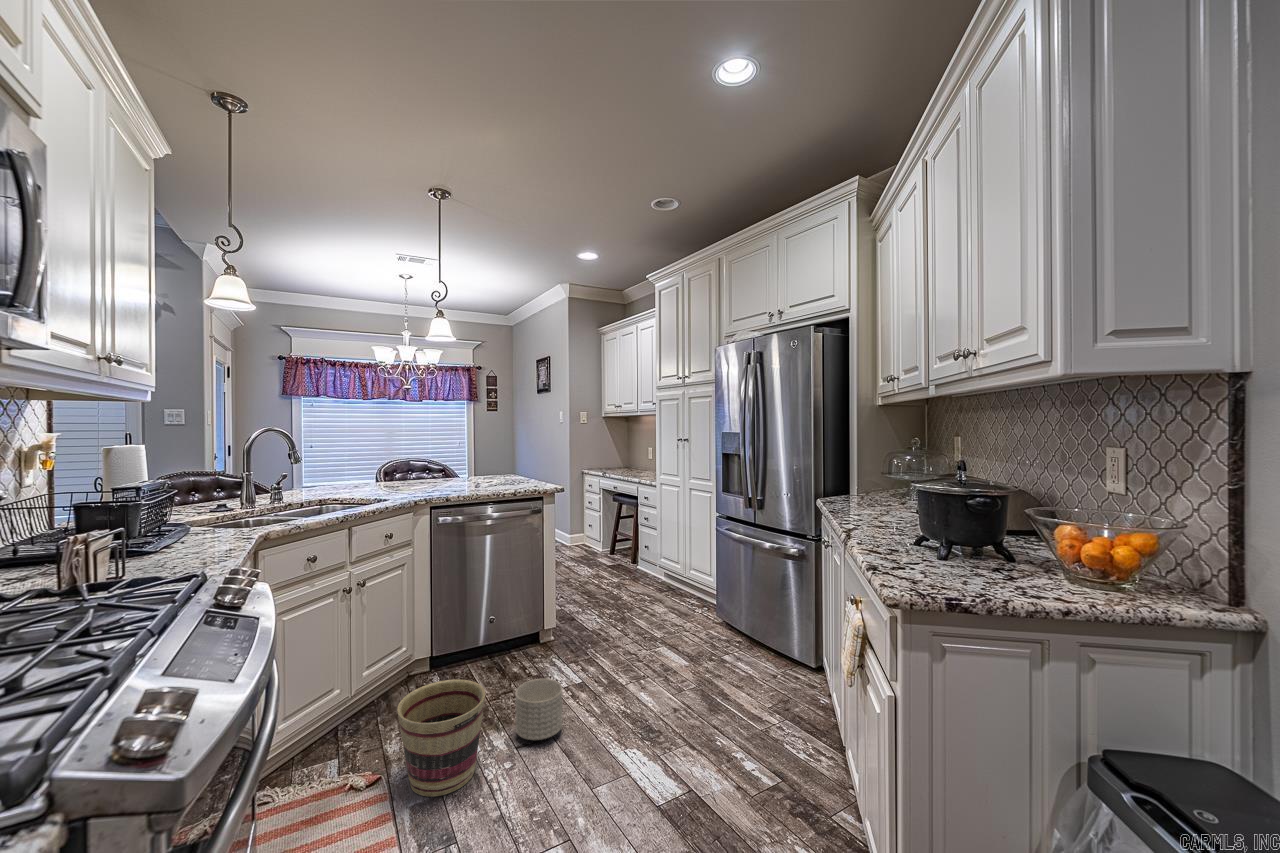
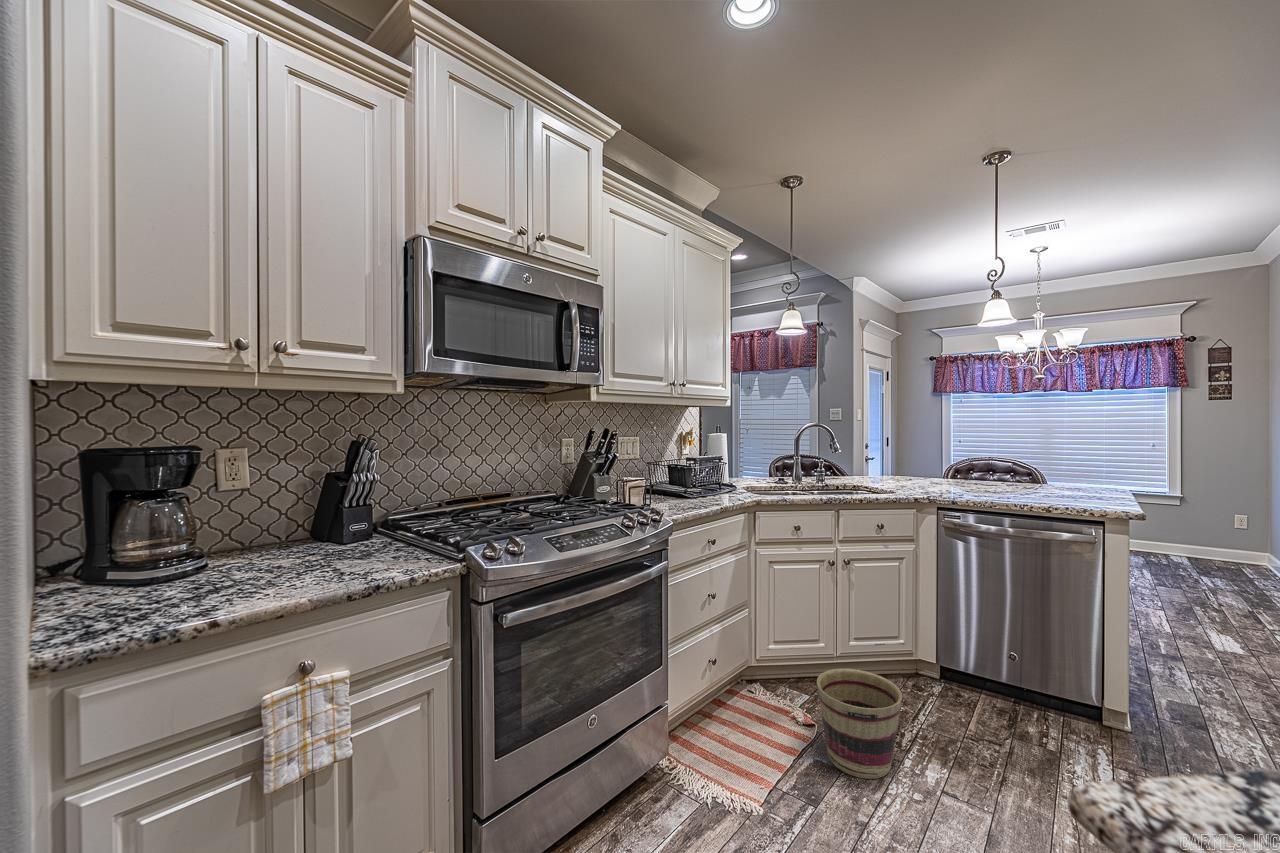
planter: present [515,679,562,740] -> none [950,730,1017,811]

